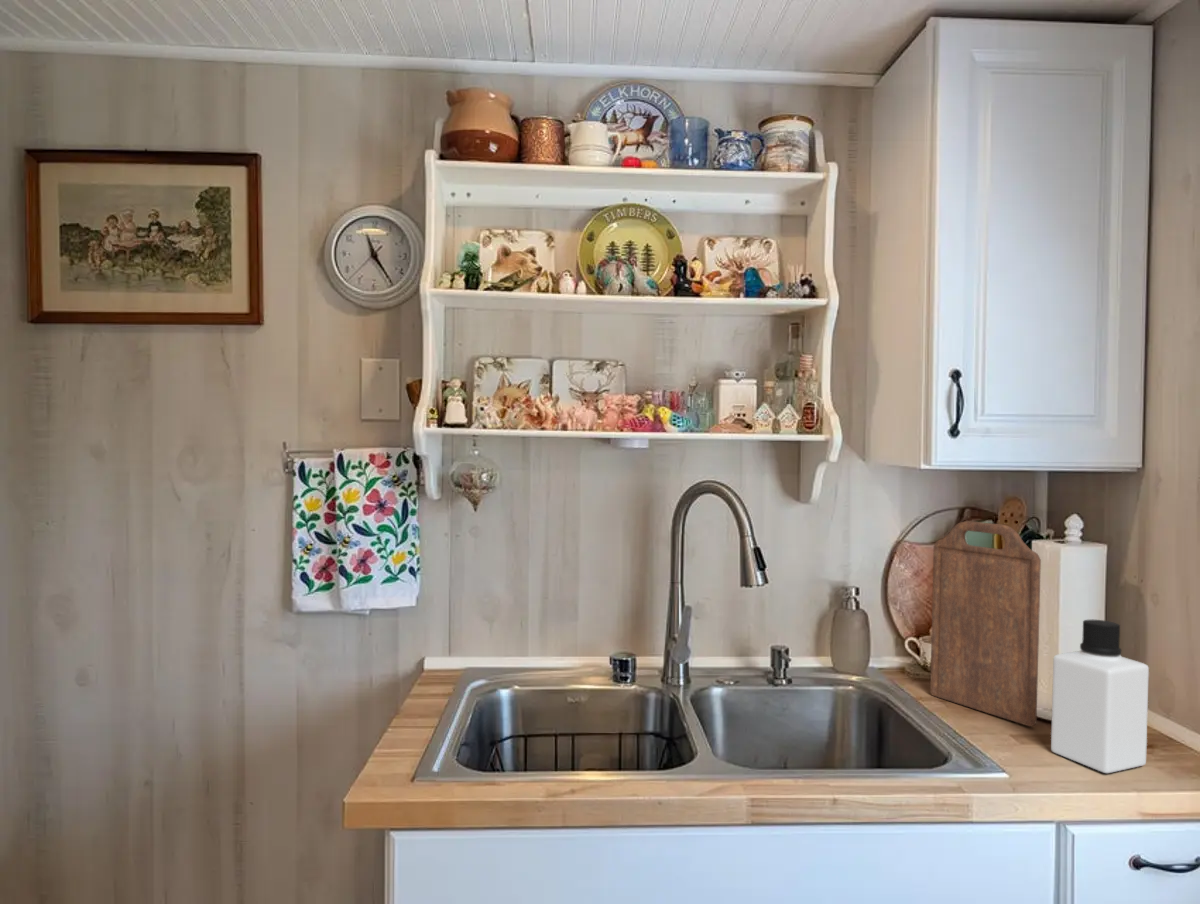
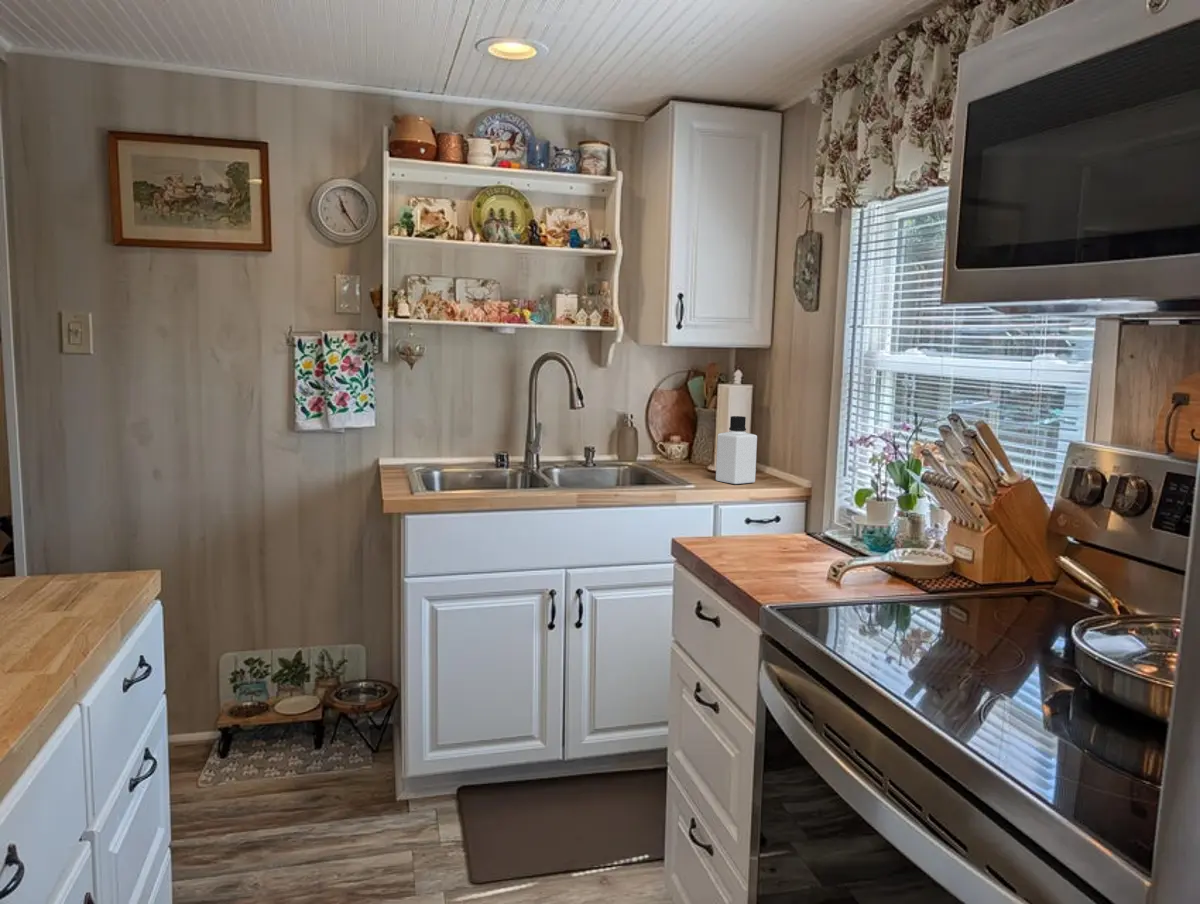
cutting board: present [930,521,1041,726] -> none [668,374,718,475]

